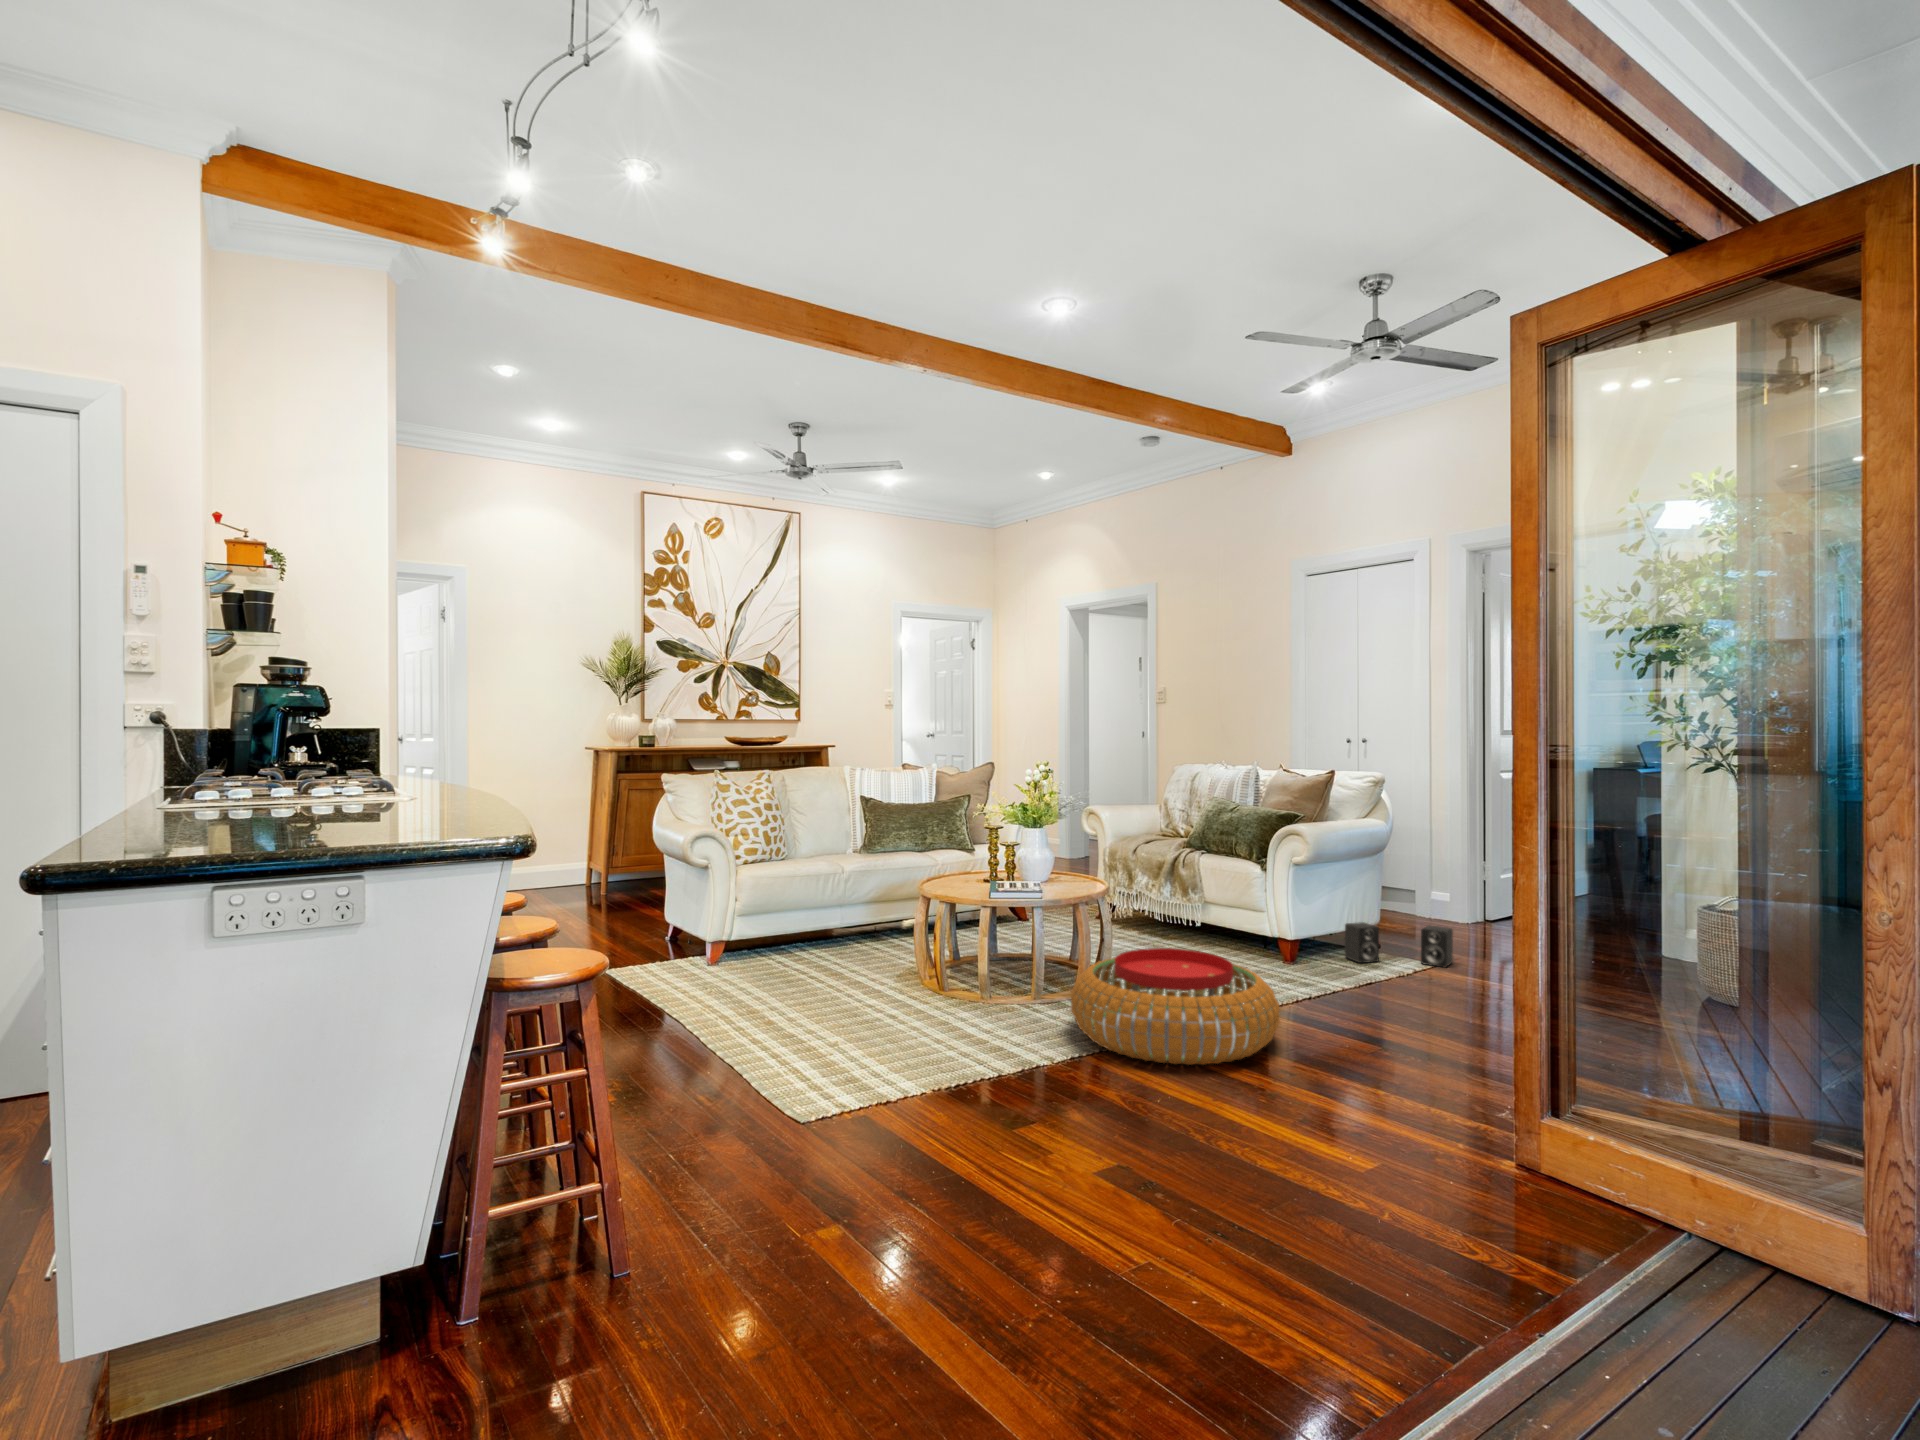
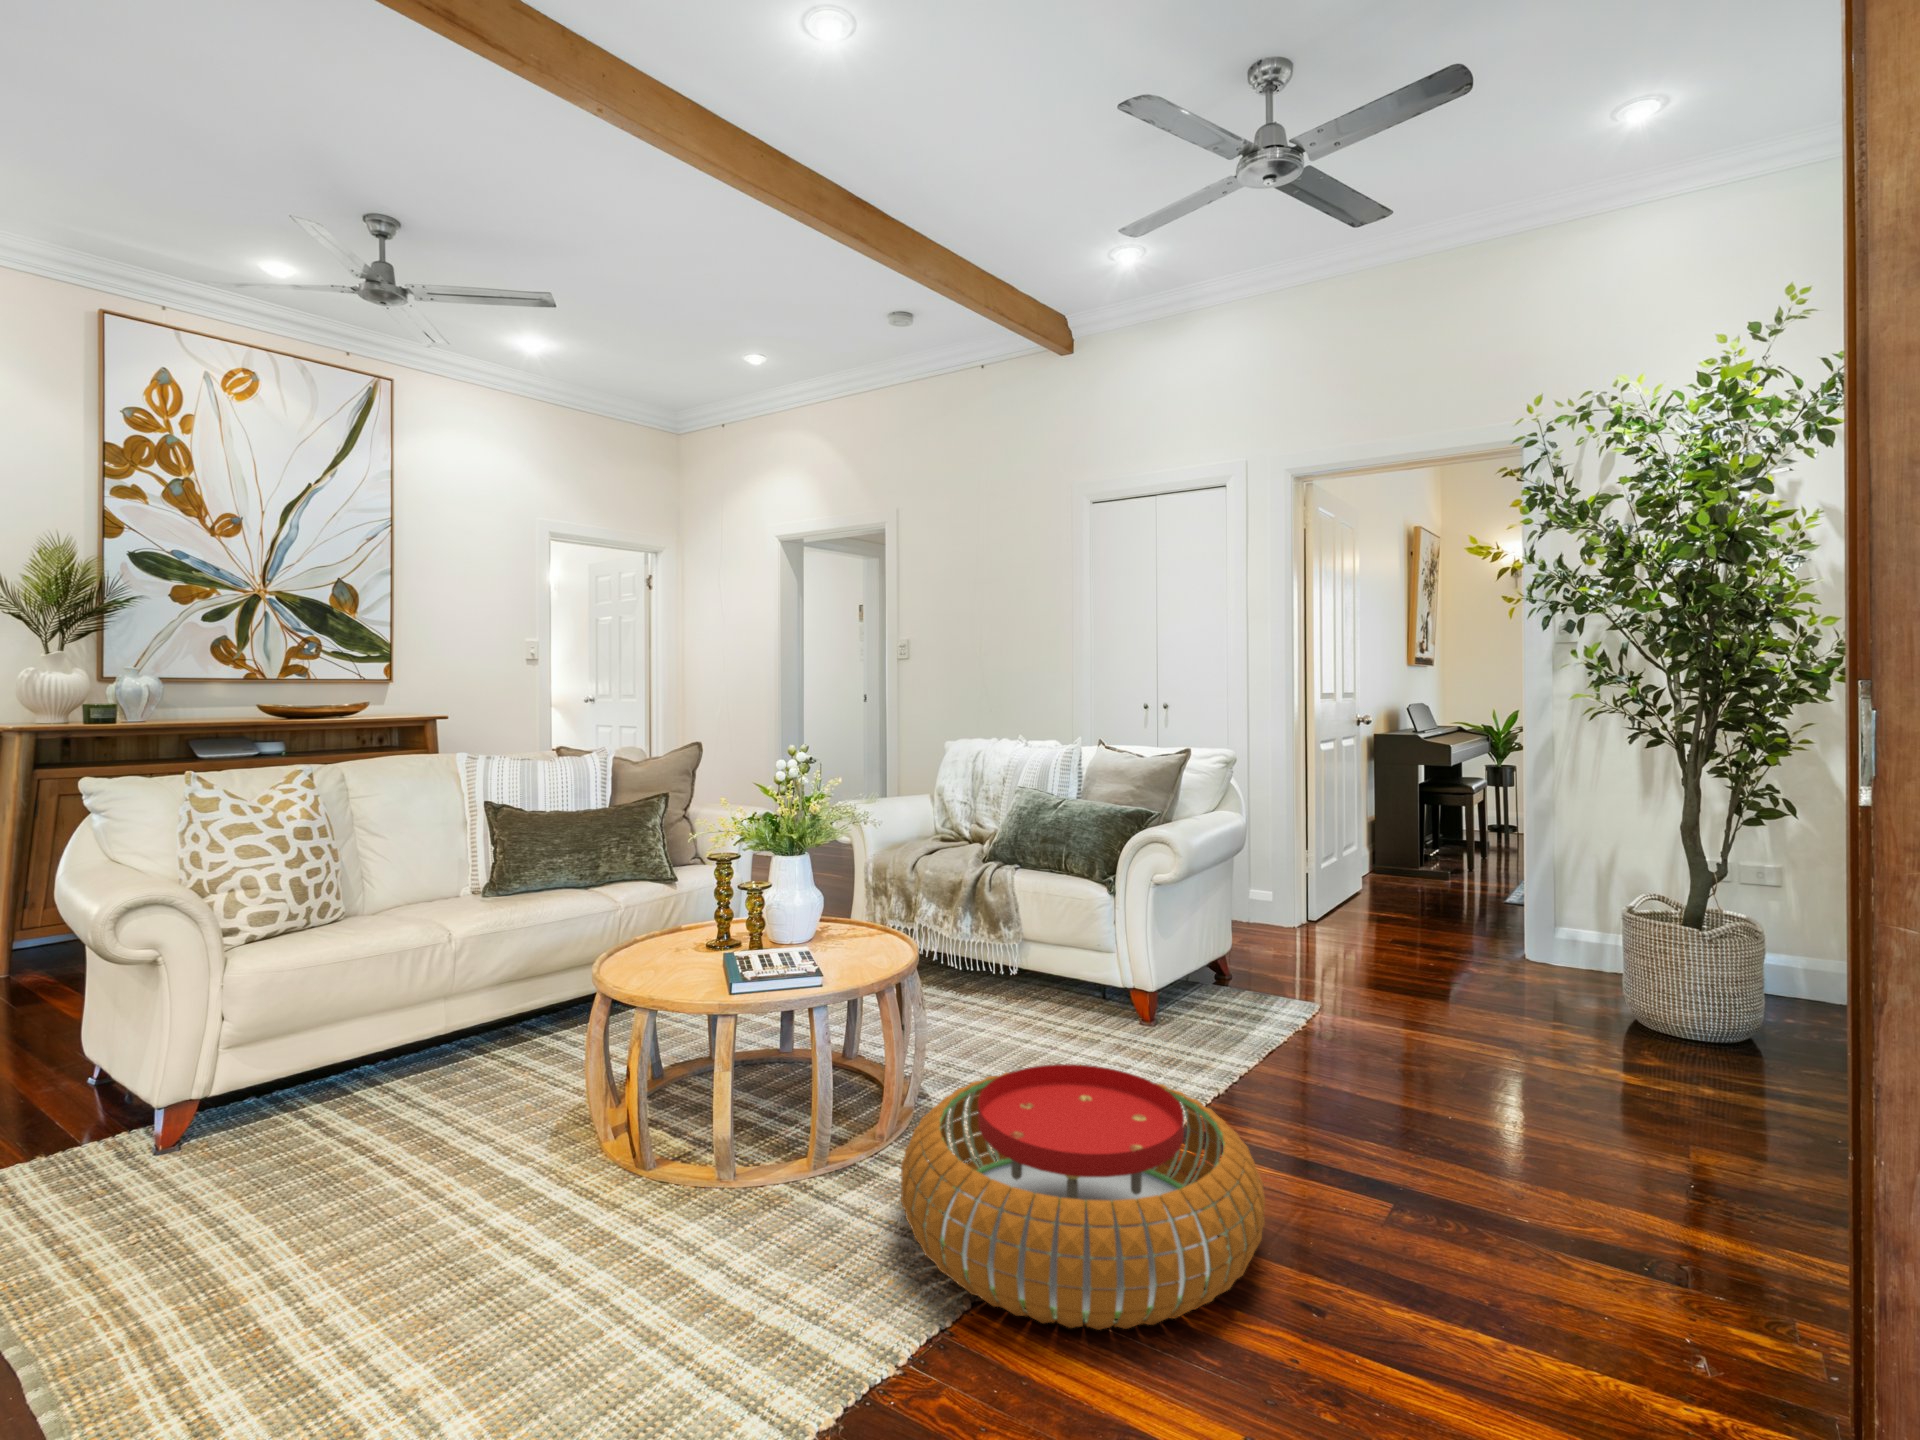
speaker: present [1345,922,1453,968] -> none [1203,953,1330,1013]

